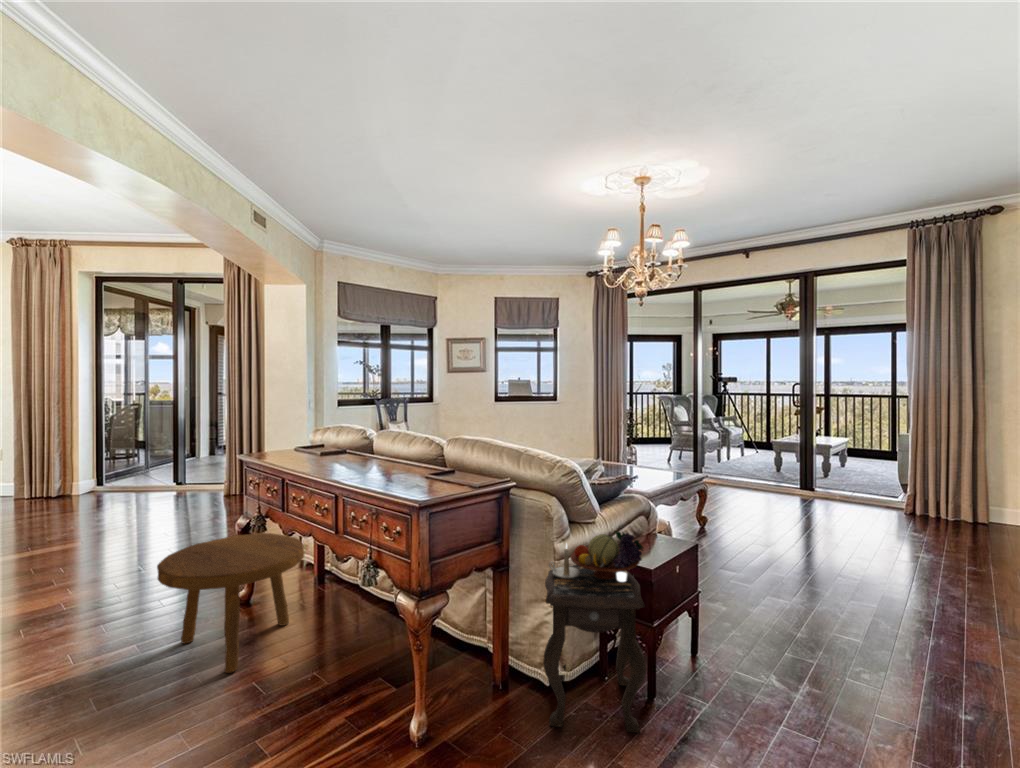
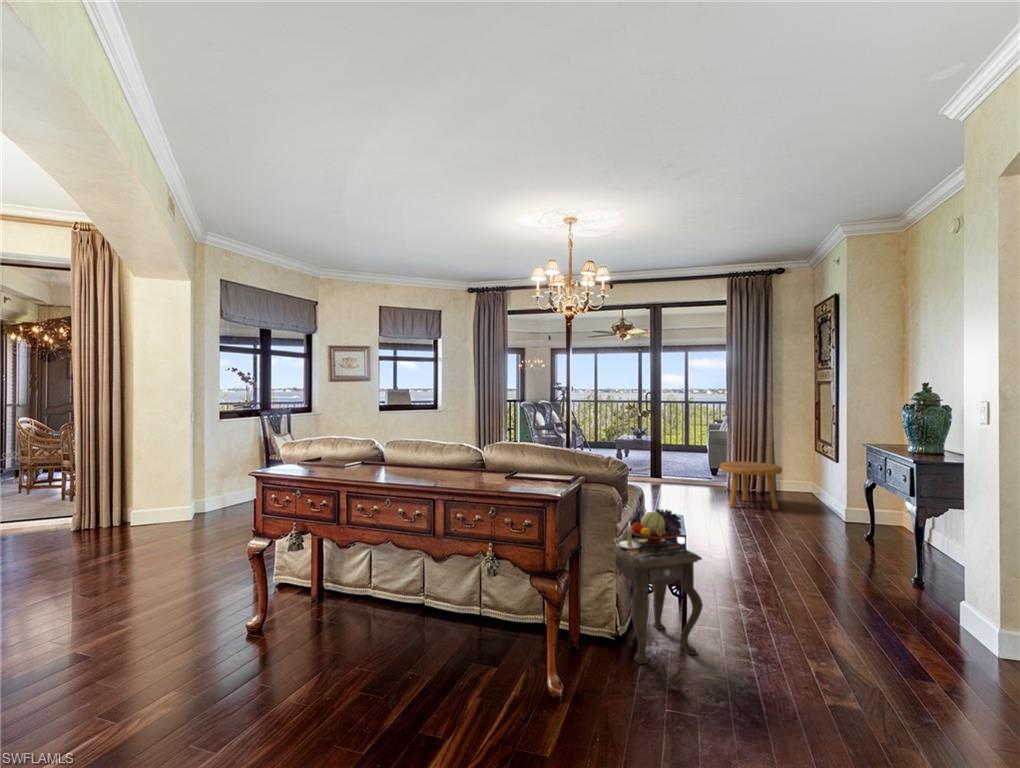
footstool: present [157,533,304,673] -> present [720,462,782,510]

